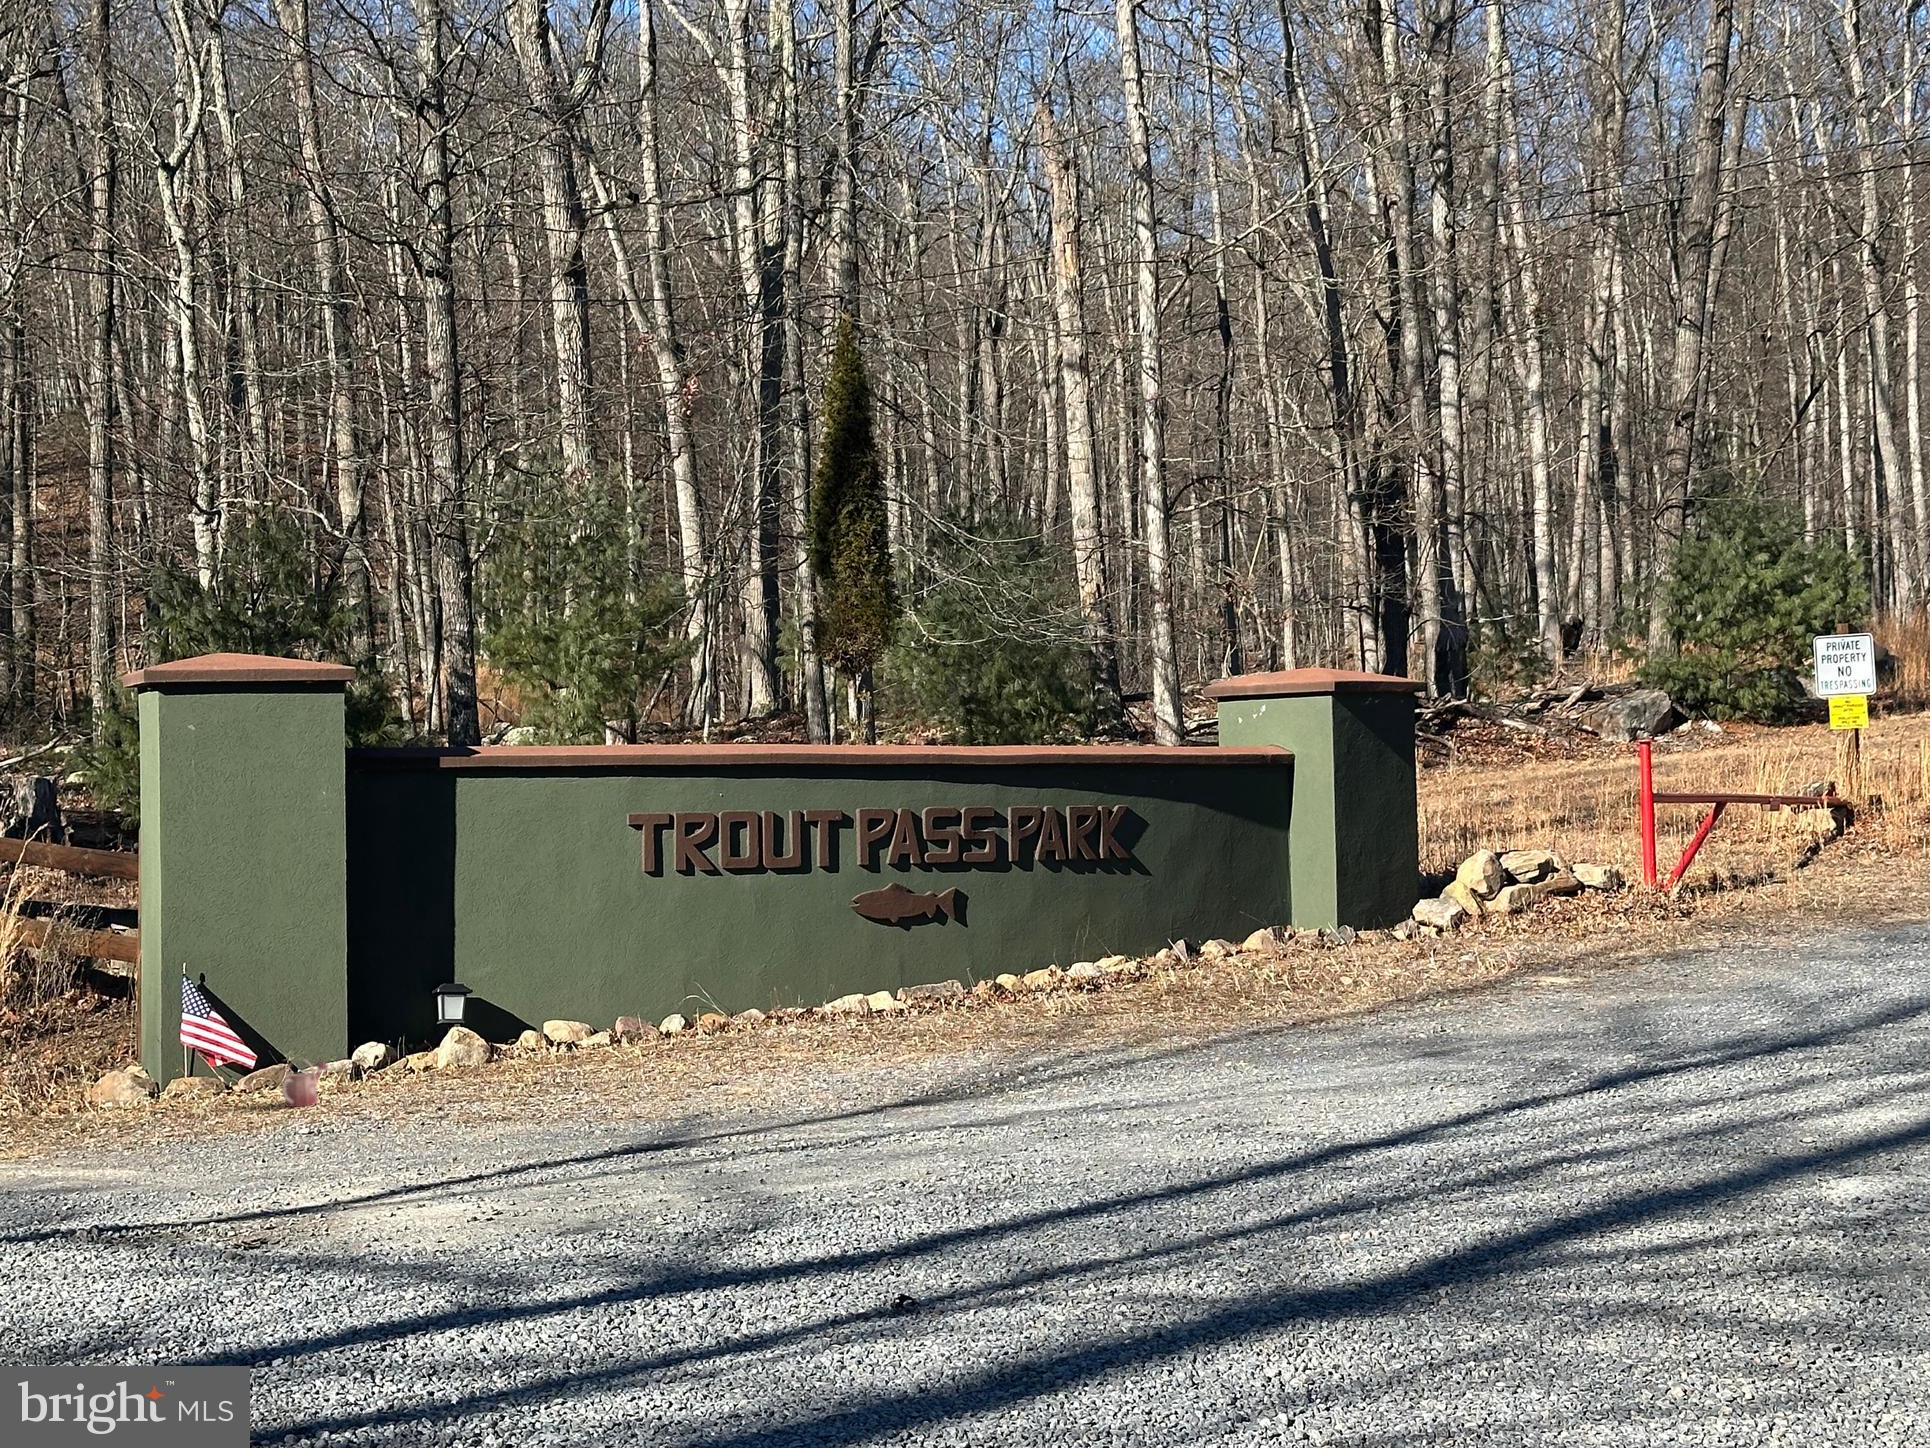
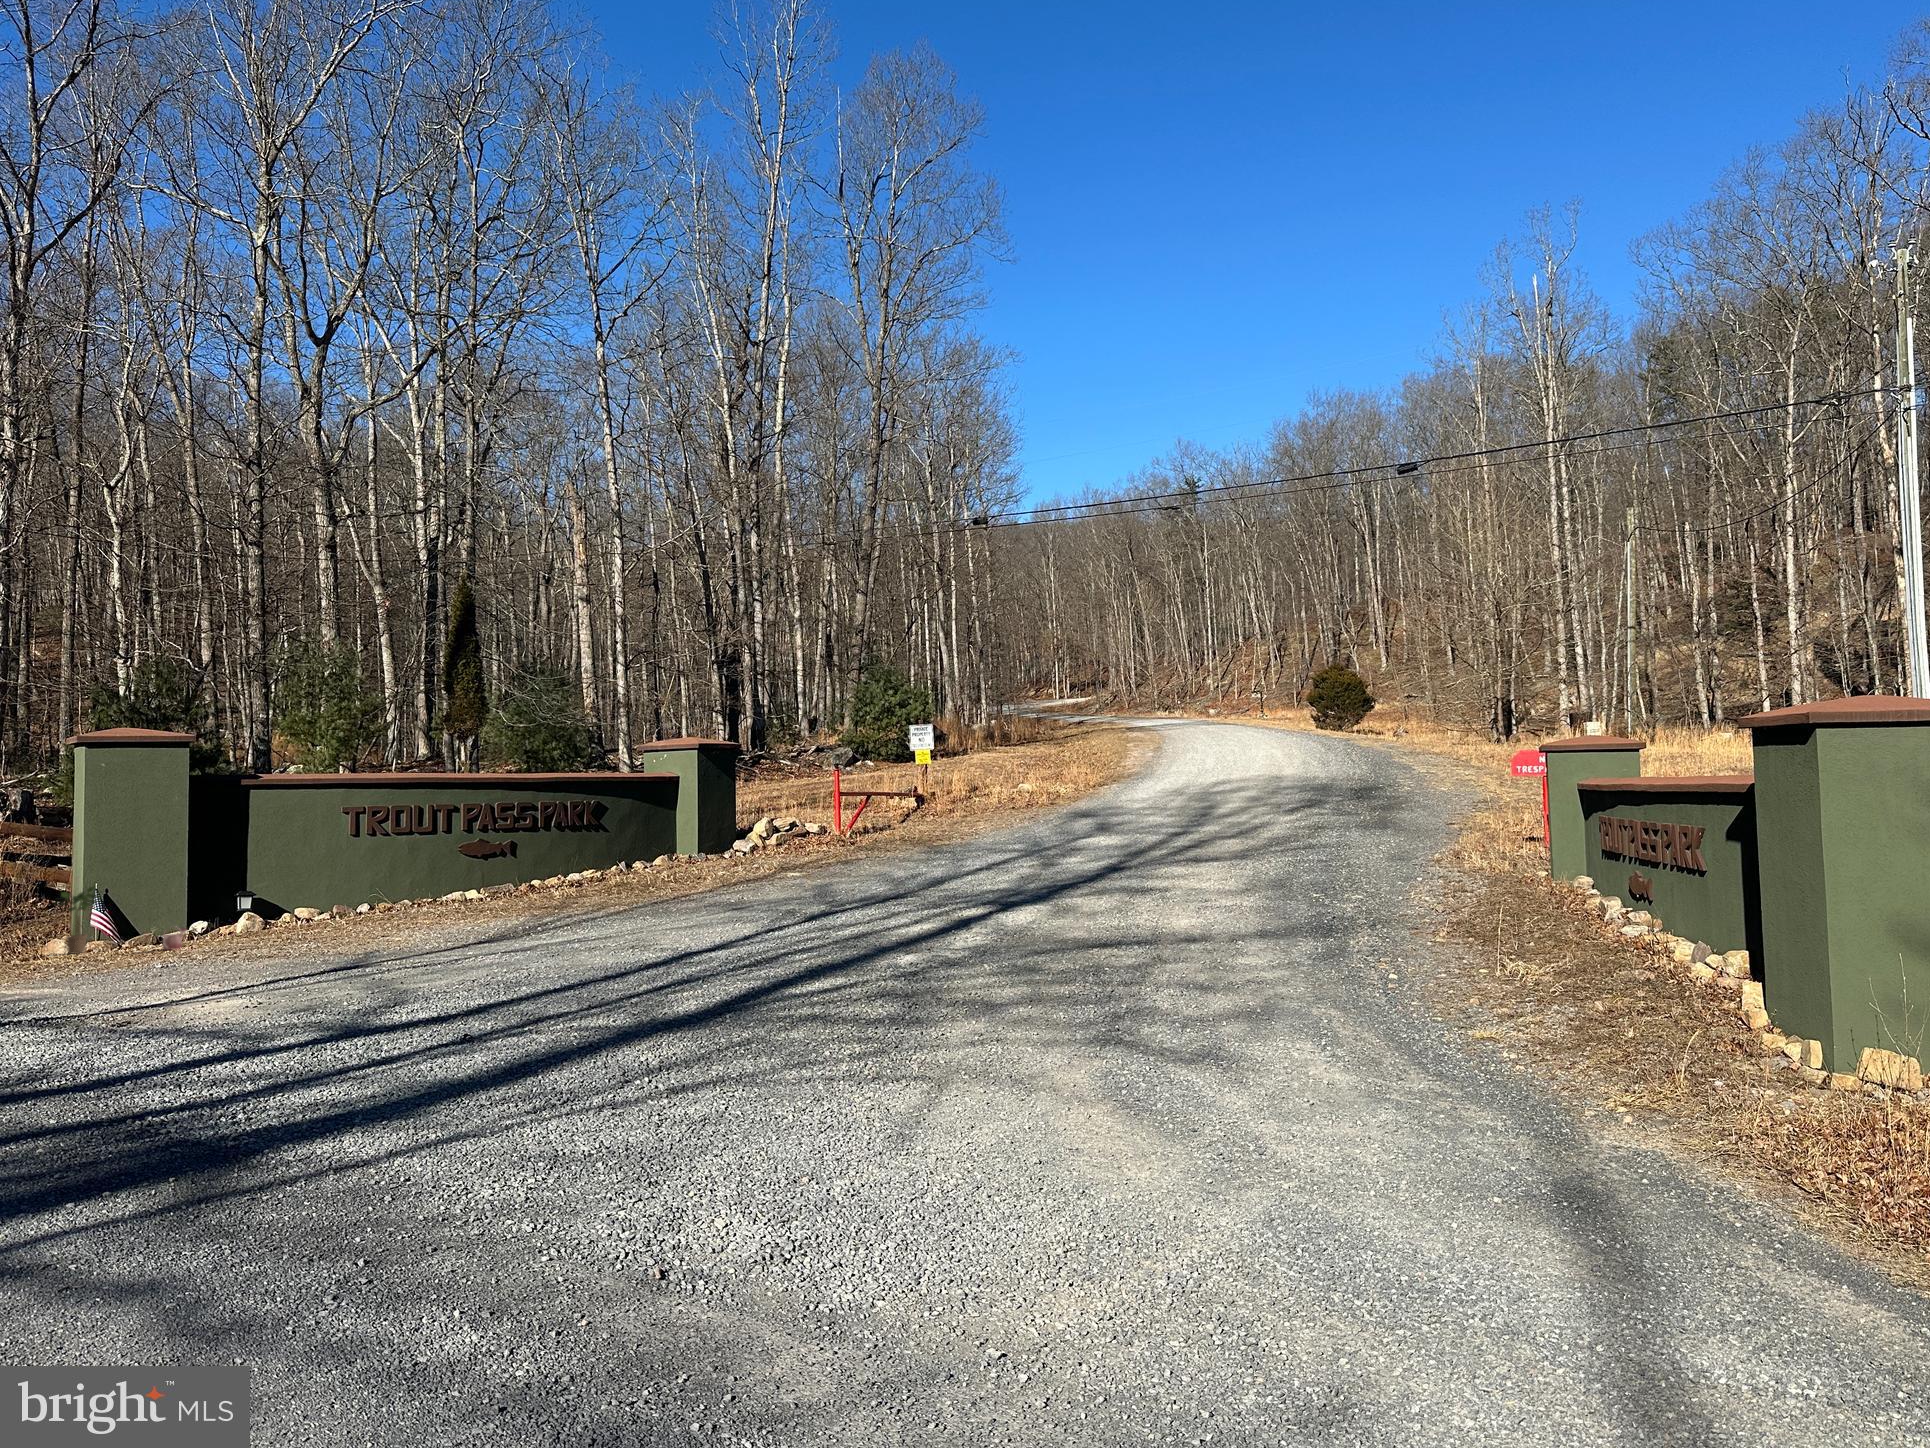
potted plant: none [121,967,201,1096] -> present [58,886,100,954]

